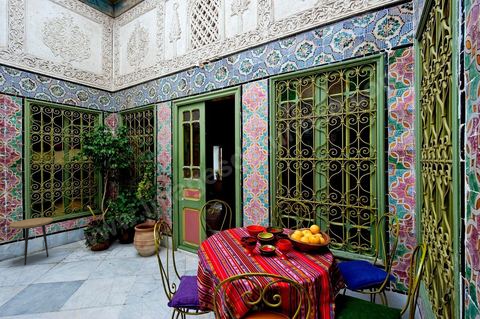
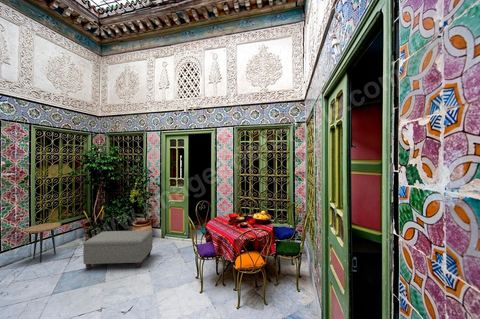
ottoman: none [48,235,144,297] -> present [83,231,153,270]

